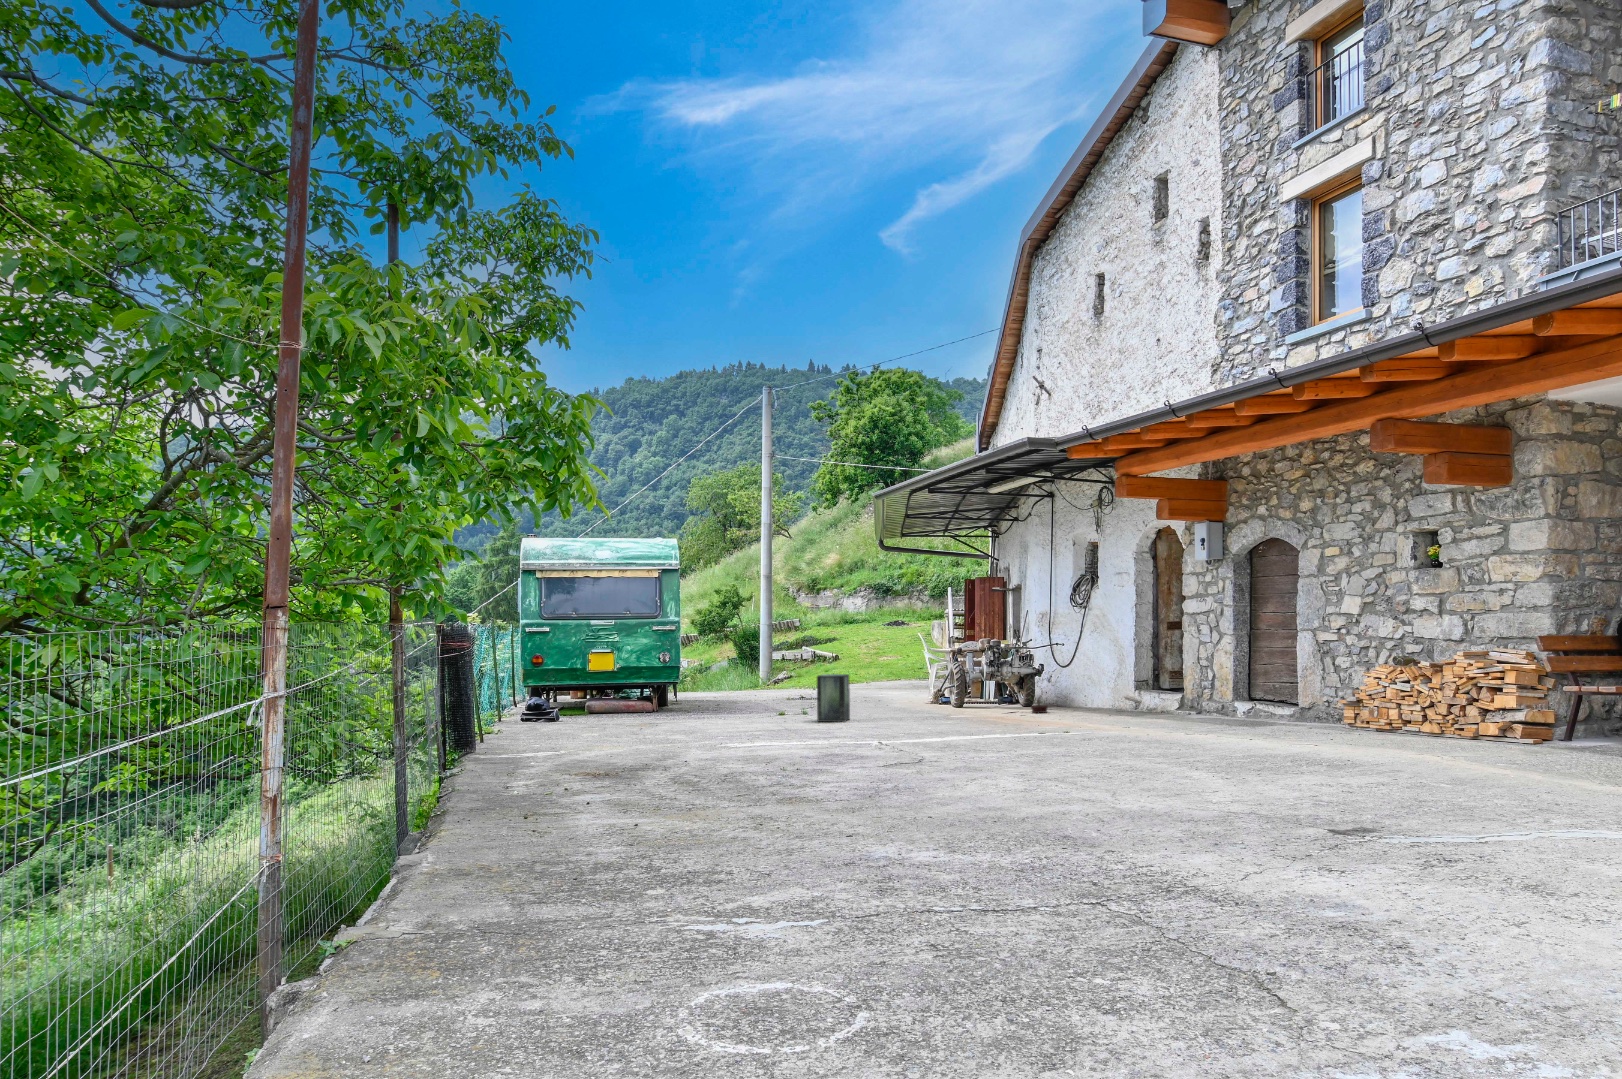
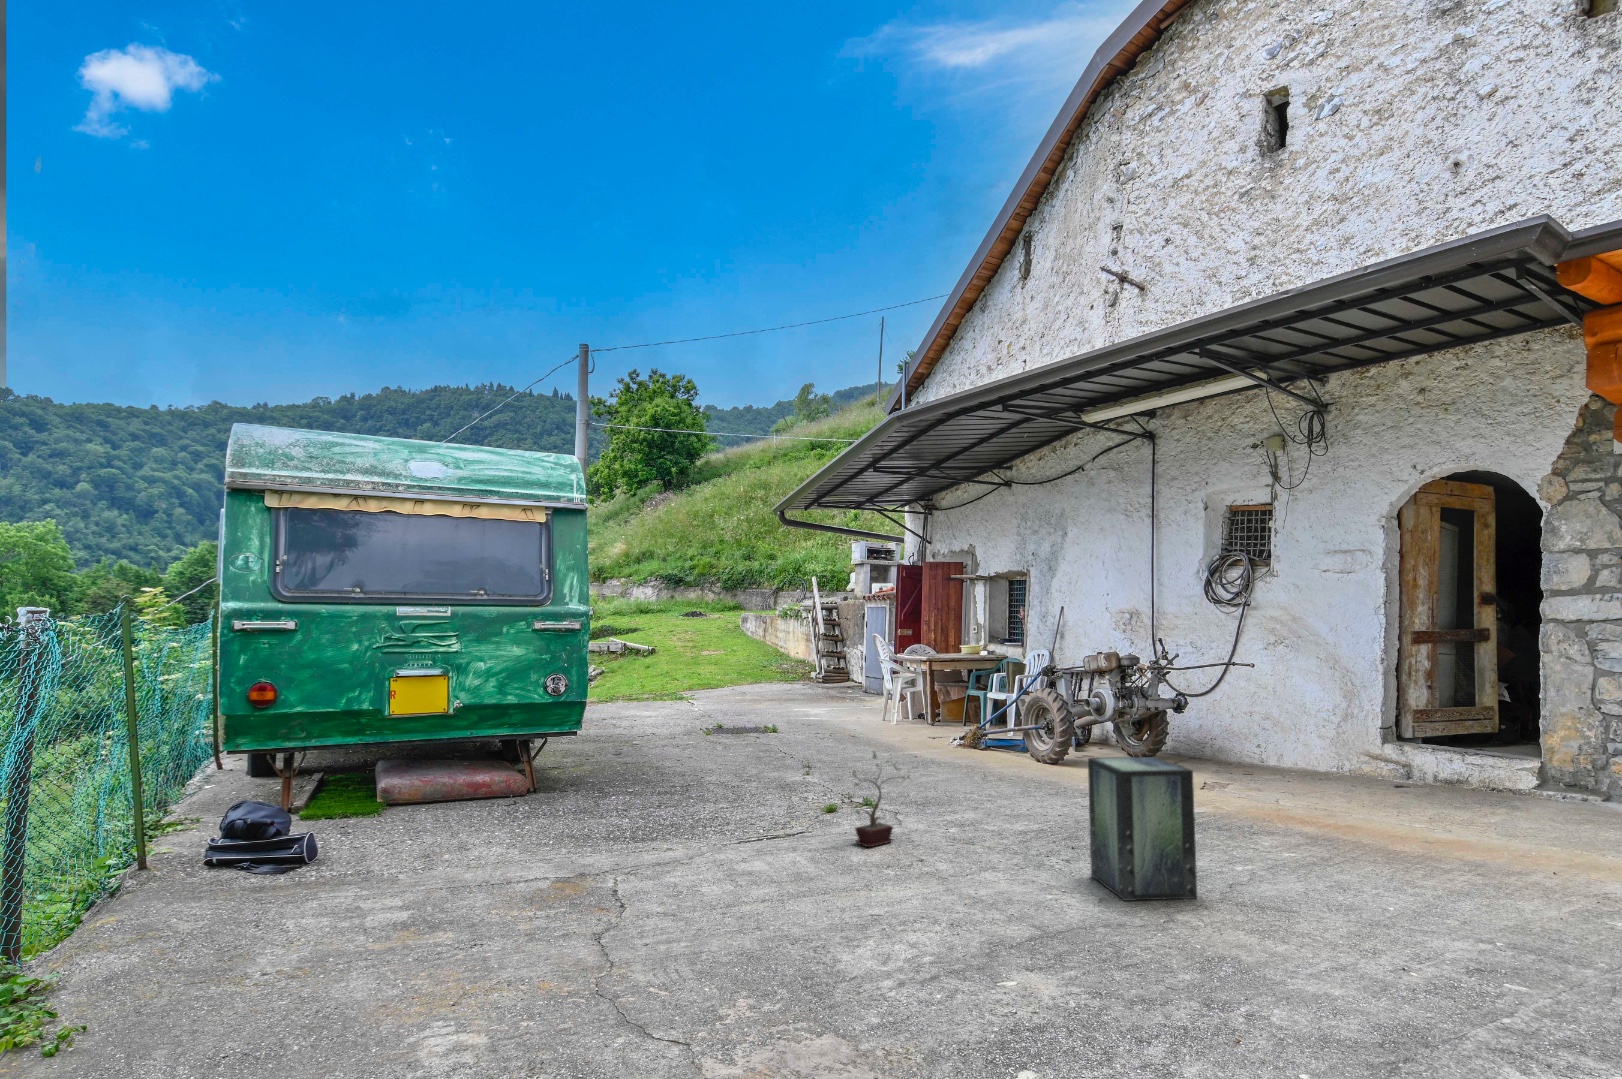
potted plant: present [1030,676,1048,713] -> present [852,752,917,847]

